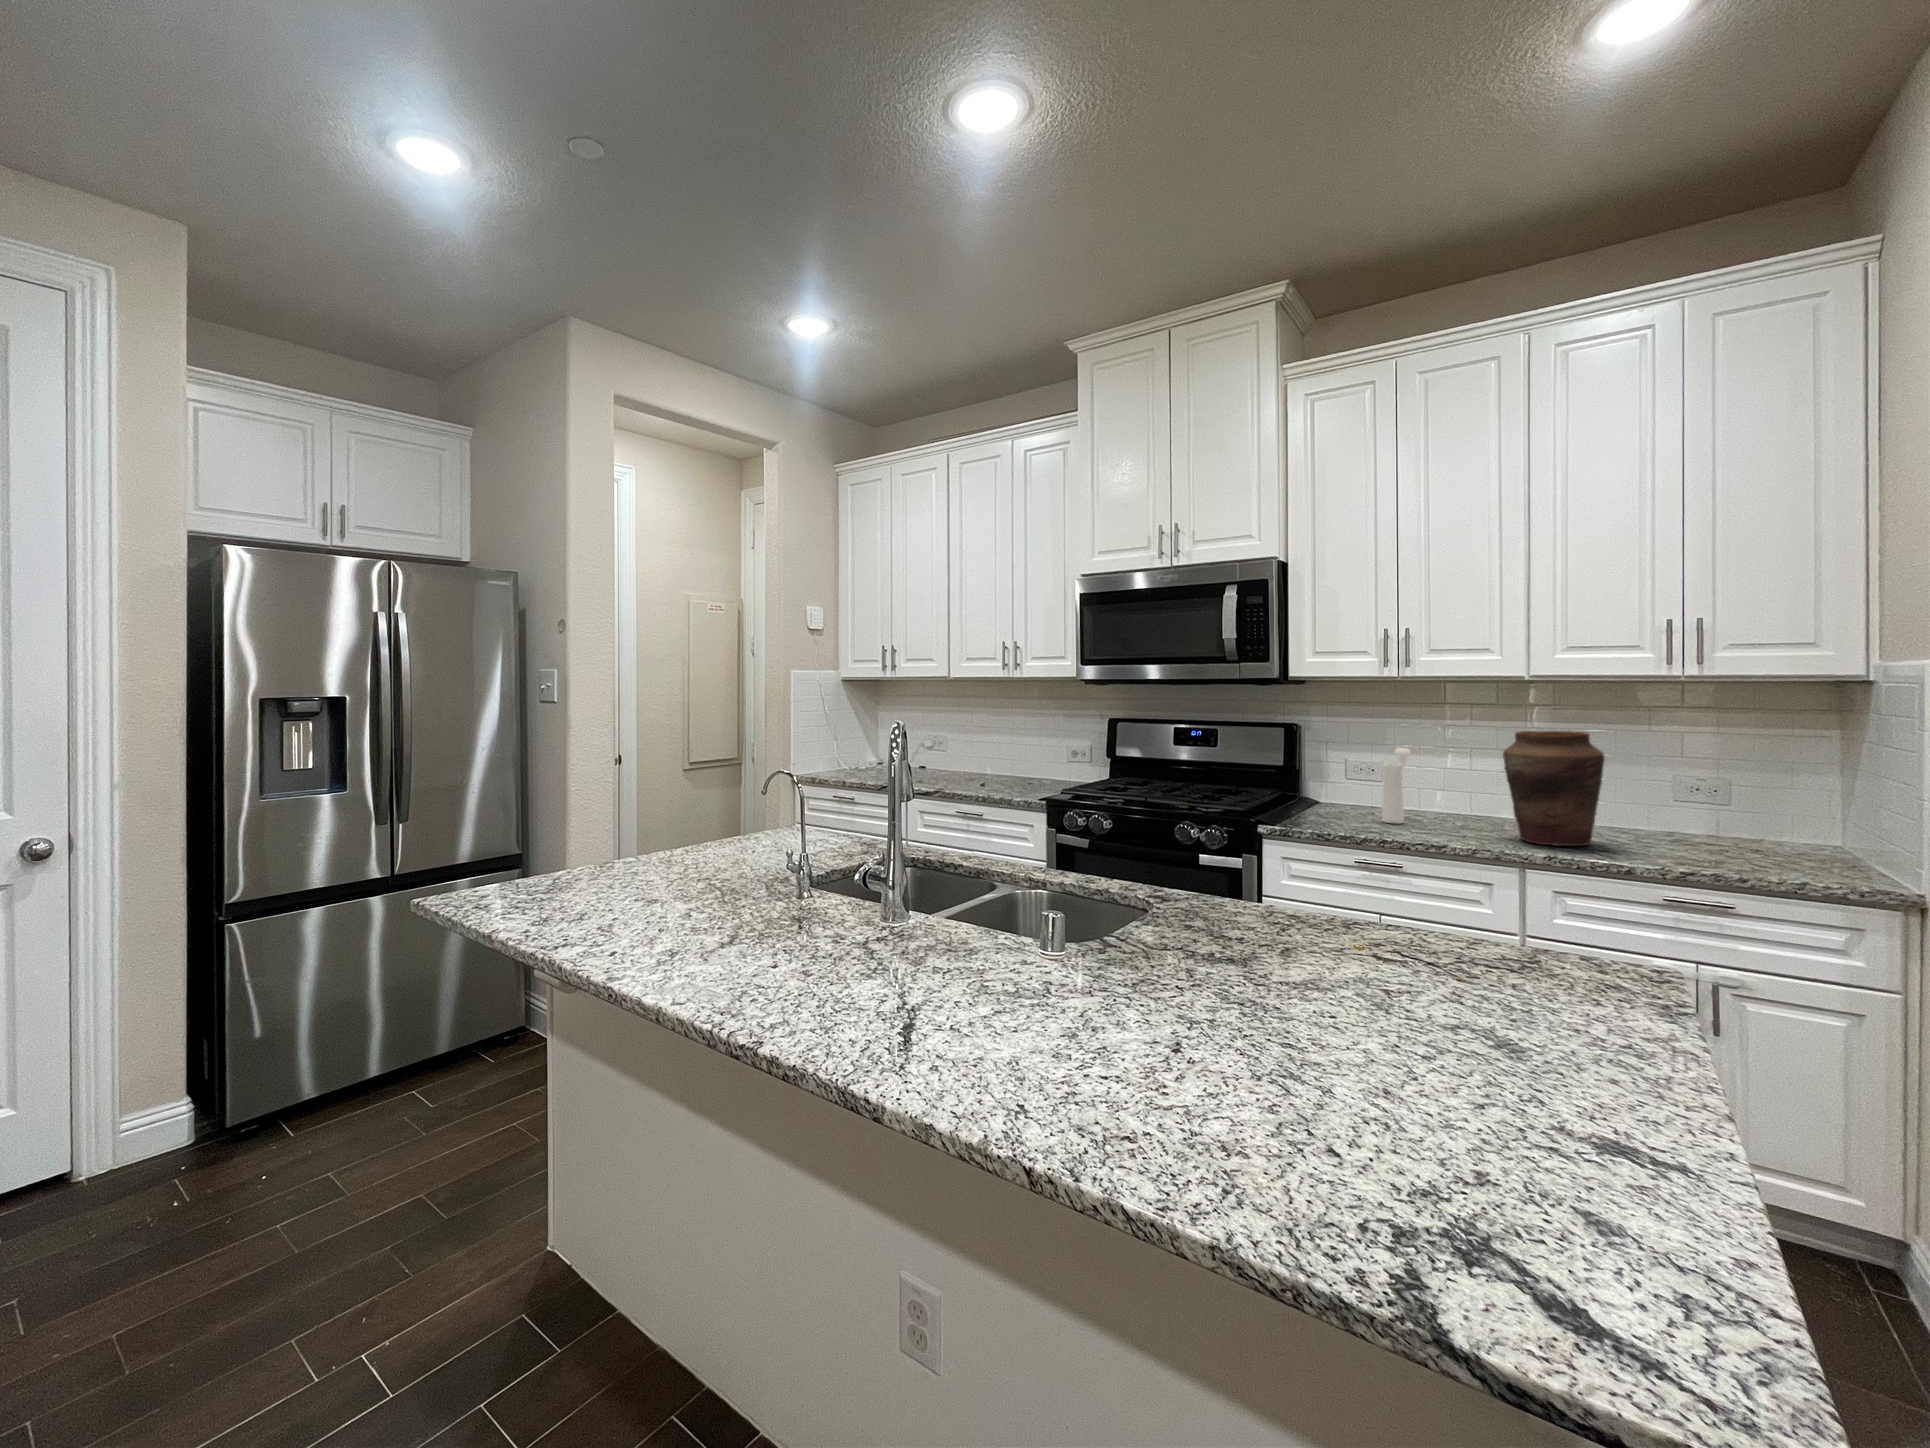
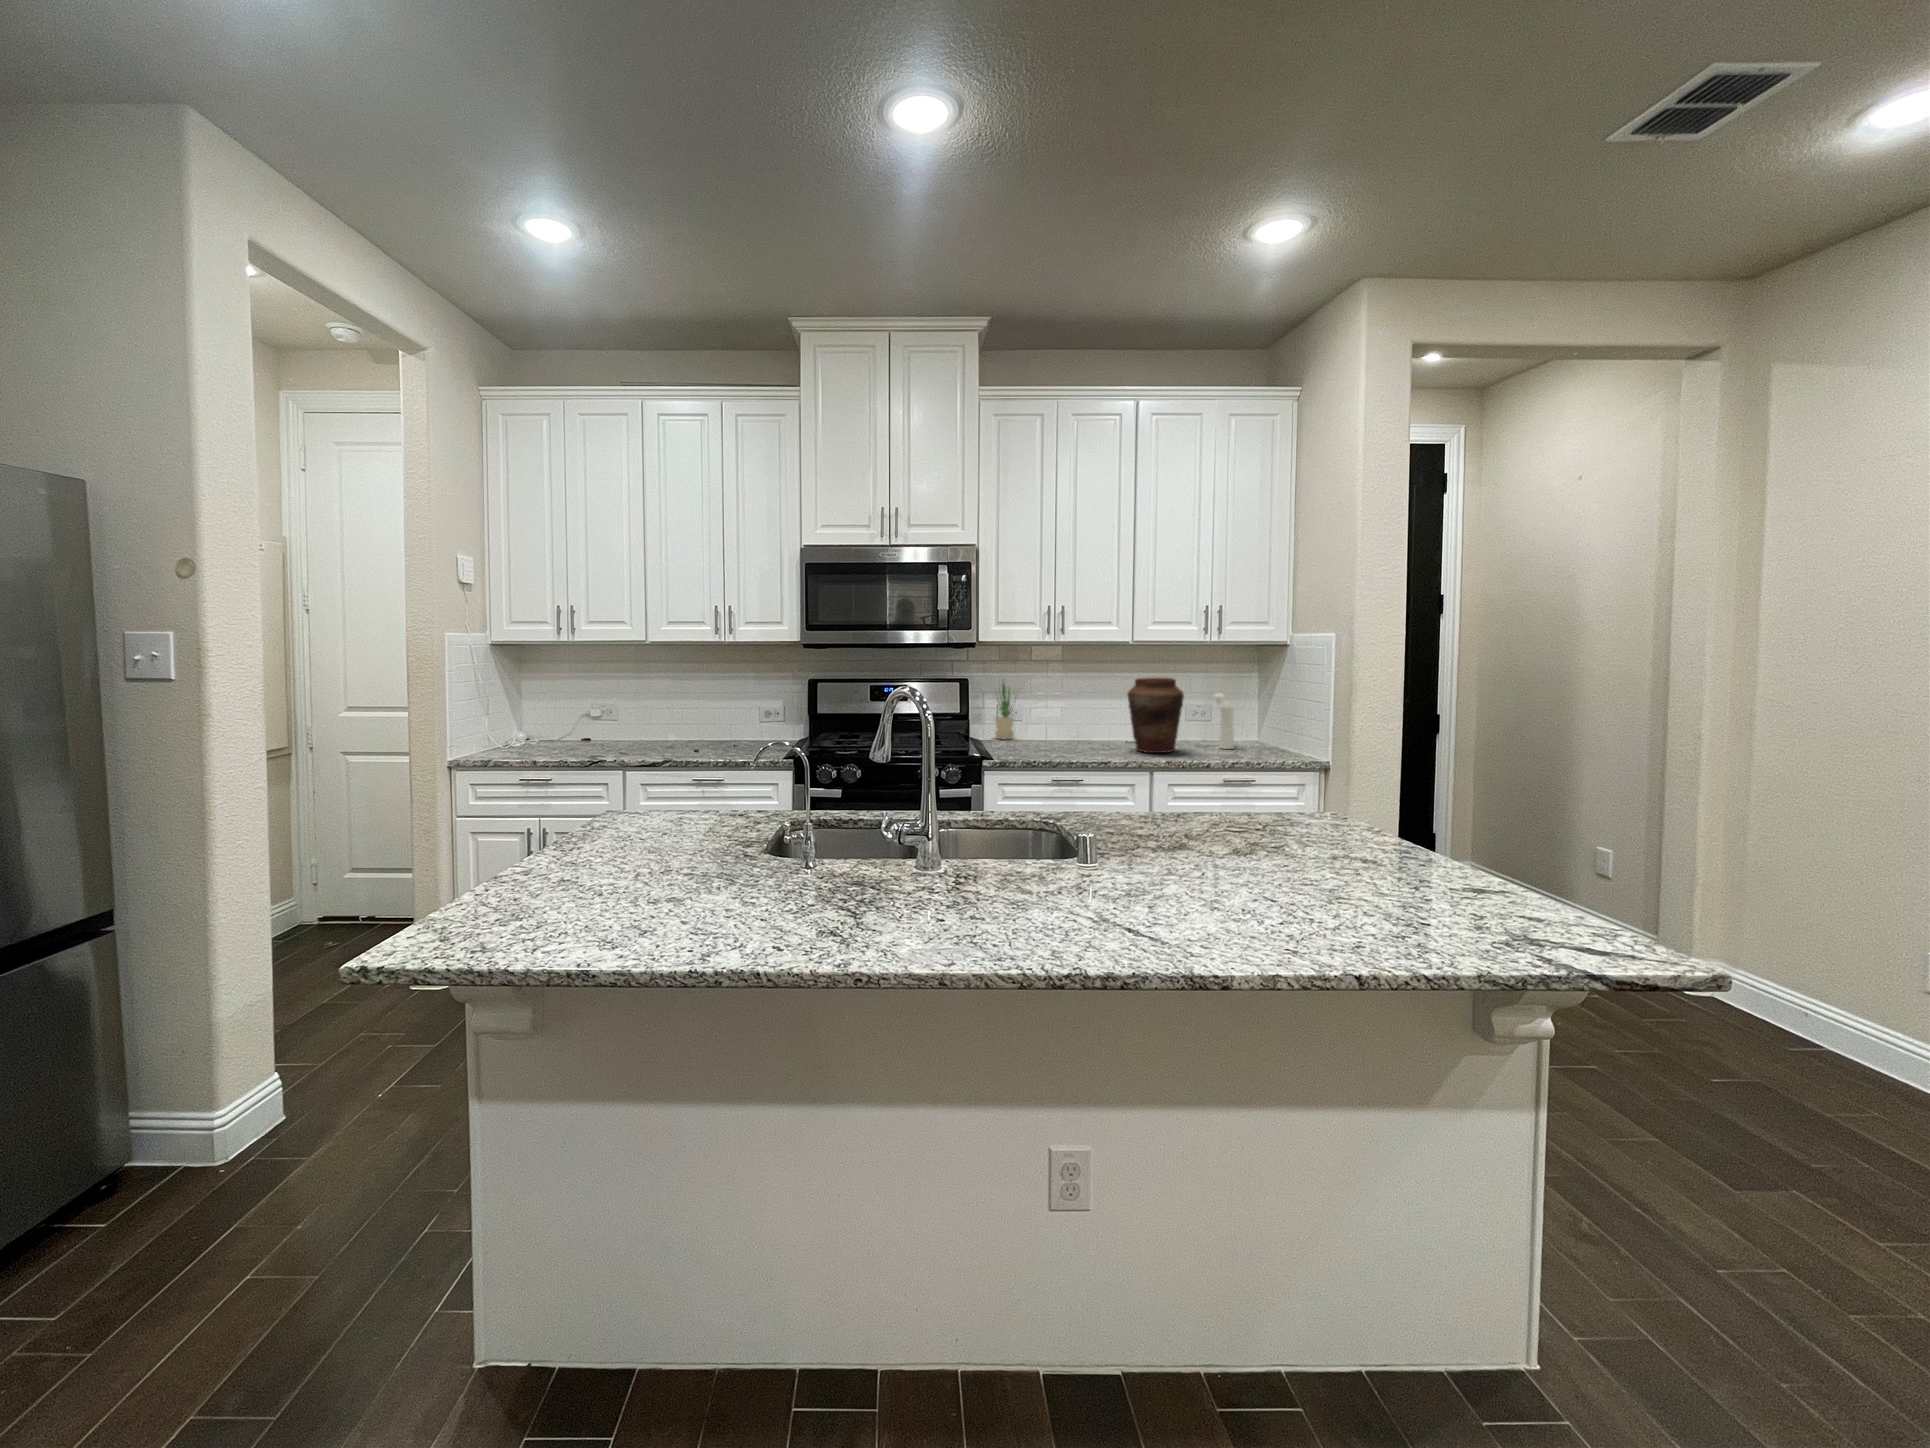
potted plant: none [1331,725,1368,807] -> present [995,682,1014,739]
pepper mill: present [1382,748,1410,823] -> present [1214,693,1234,749]

